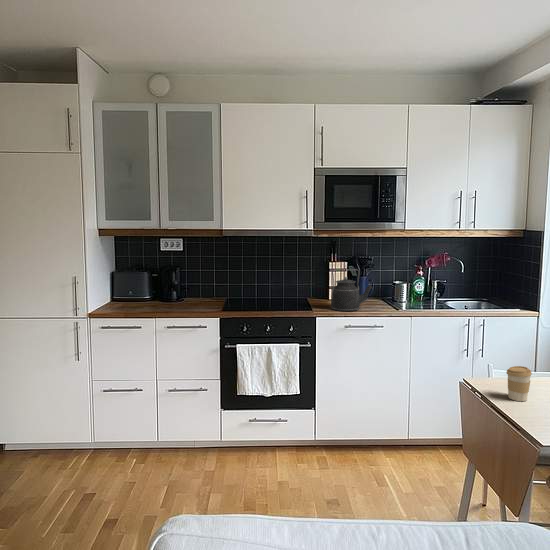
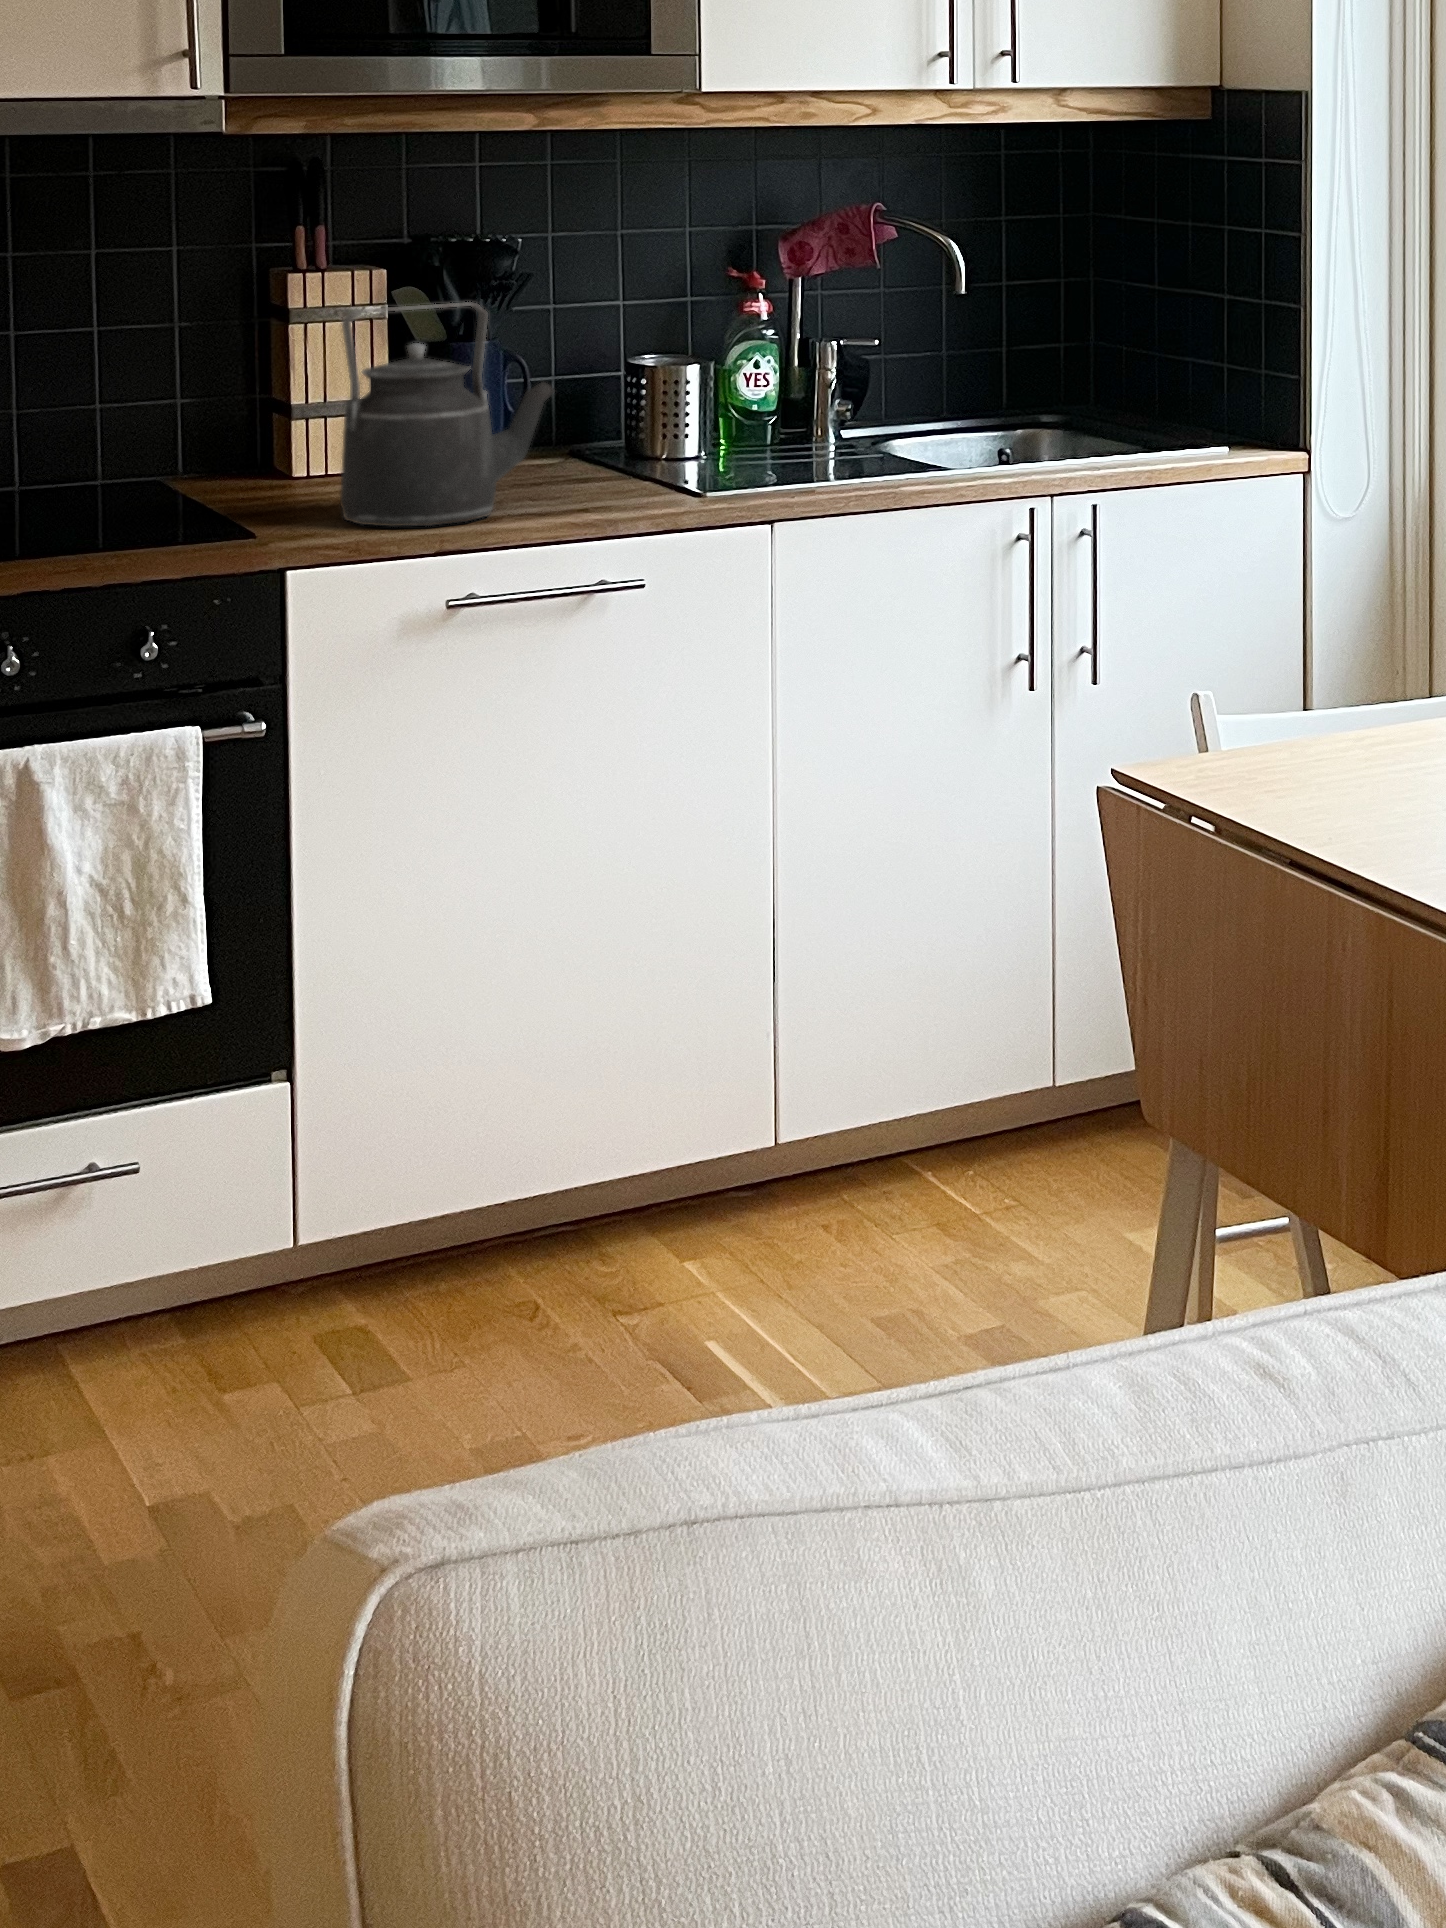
coffee cup: present [506,366,532,401] -> none [1275,658,1368,800]

